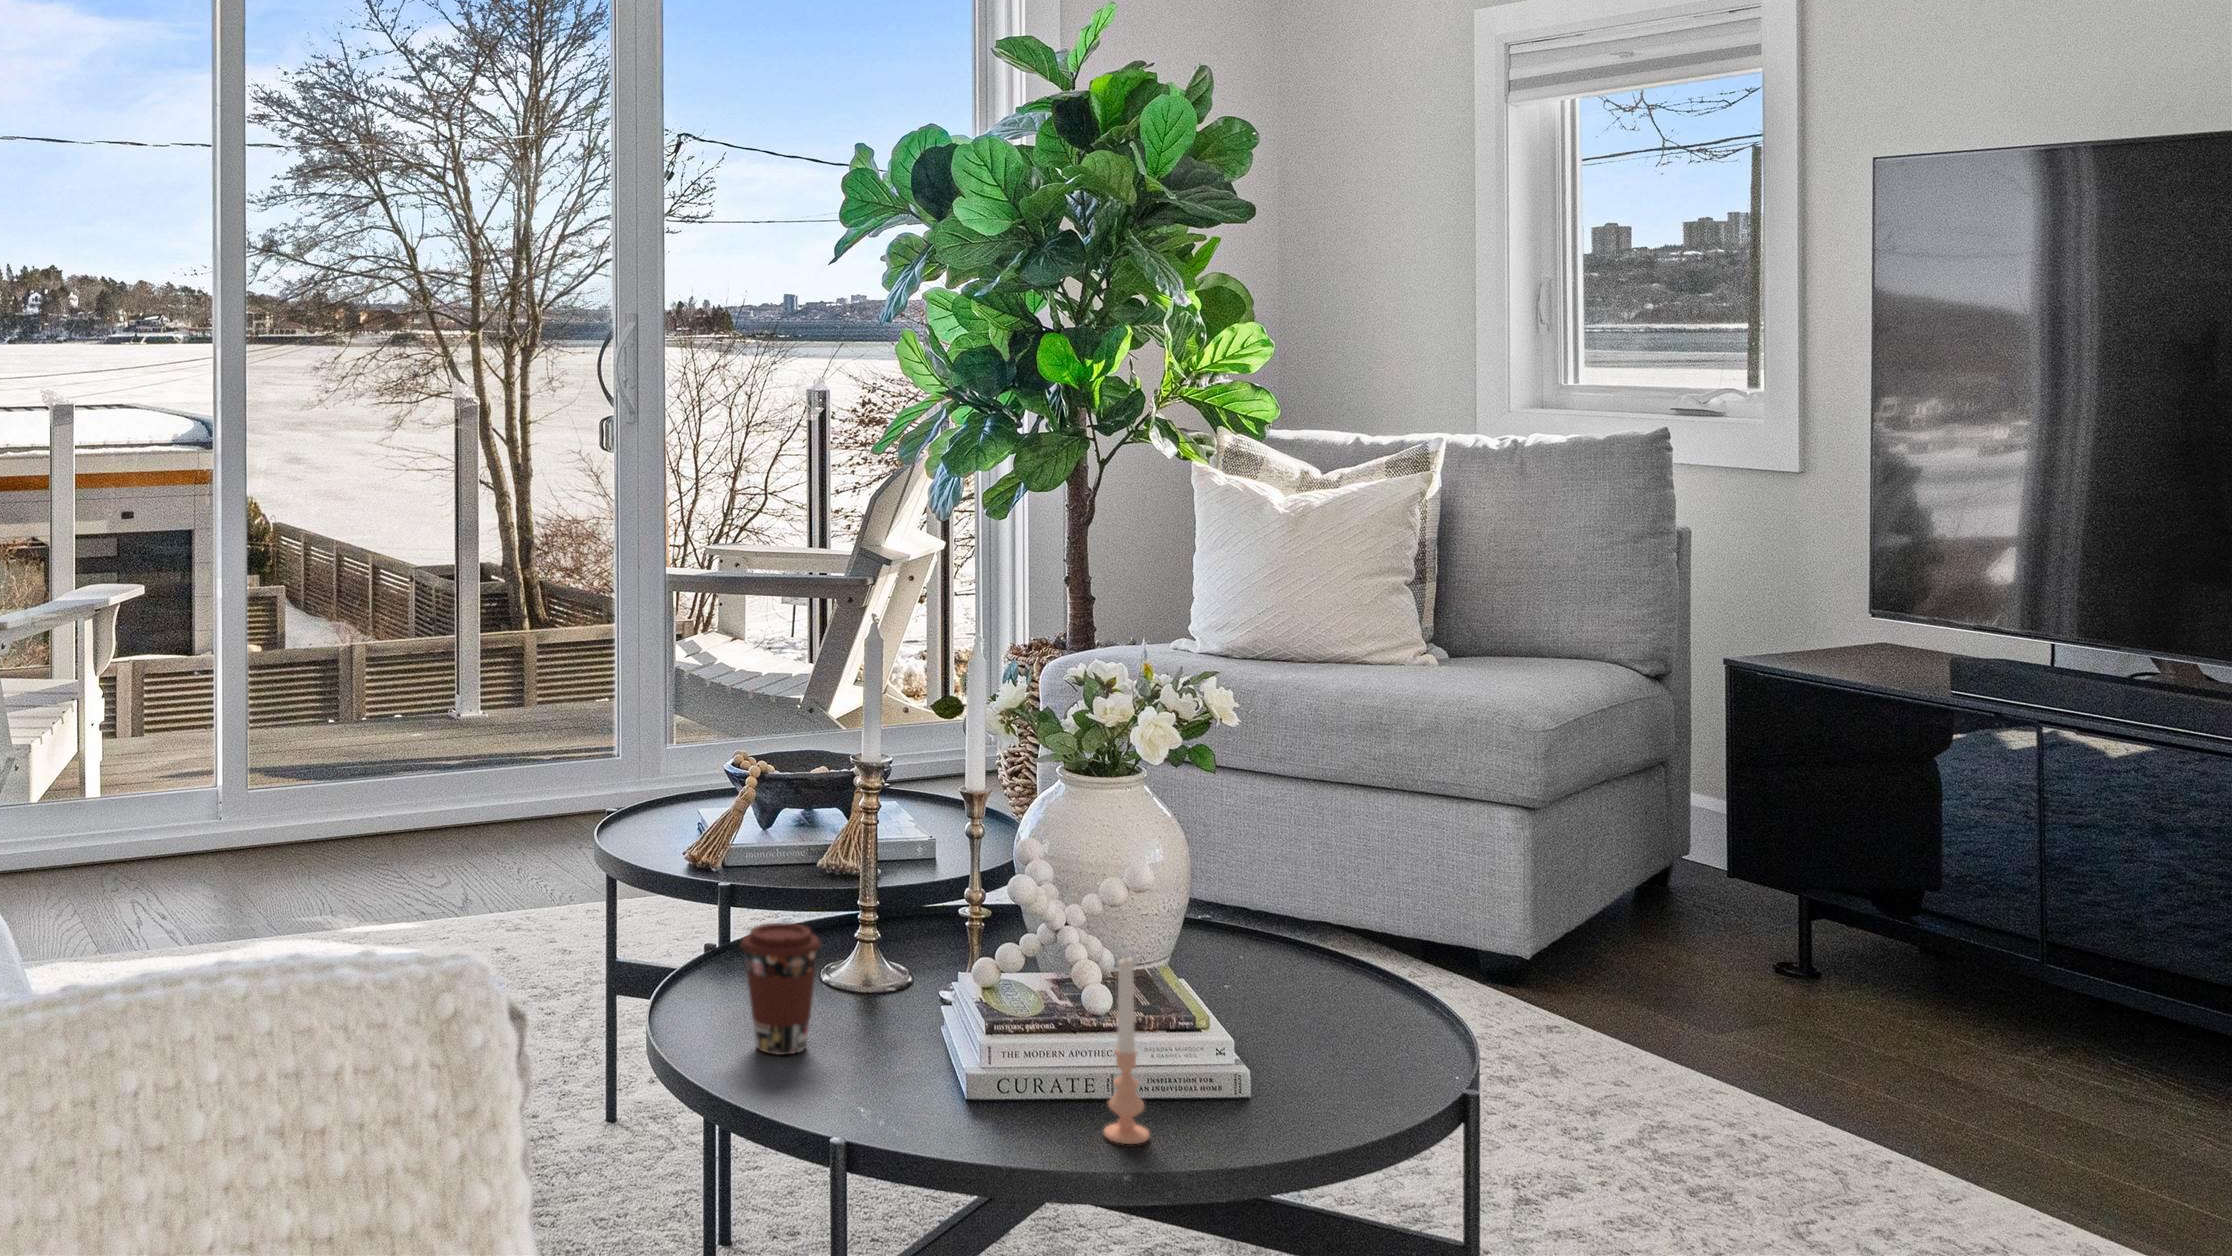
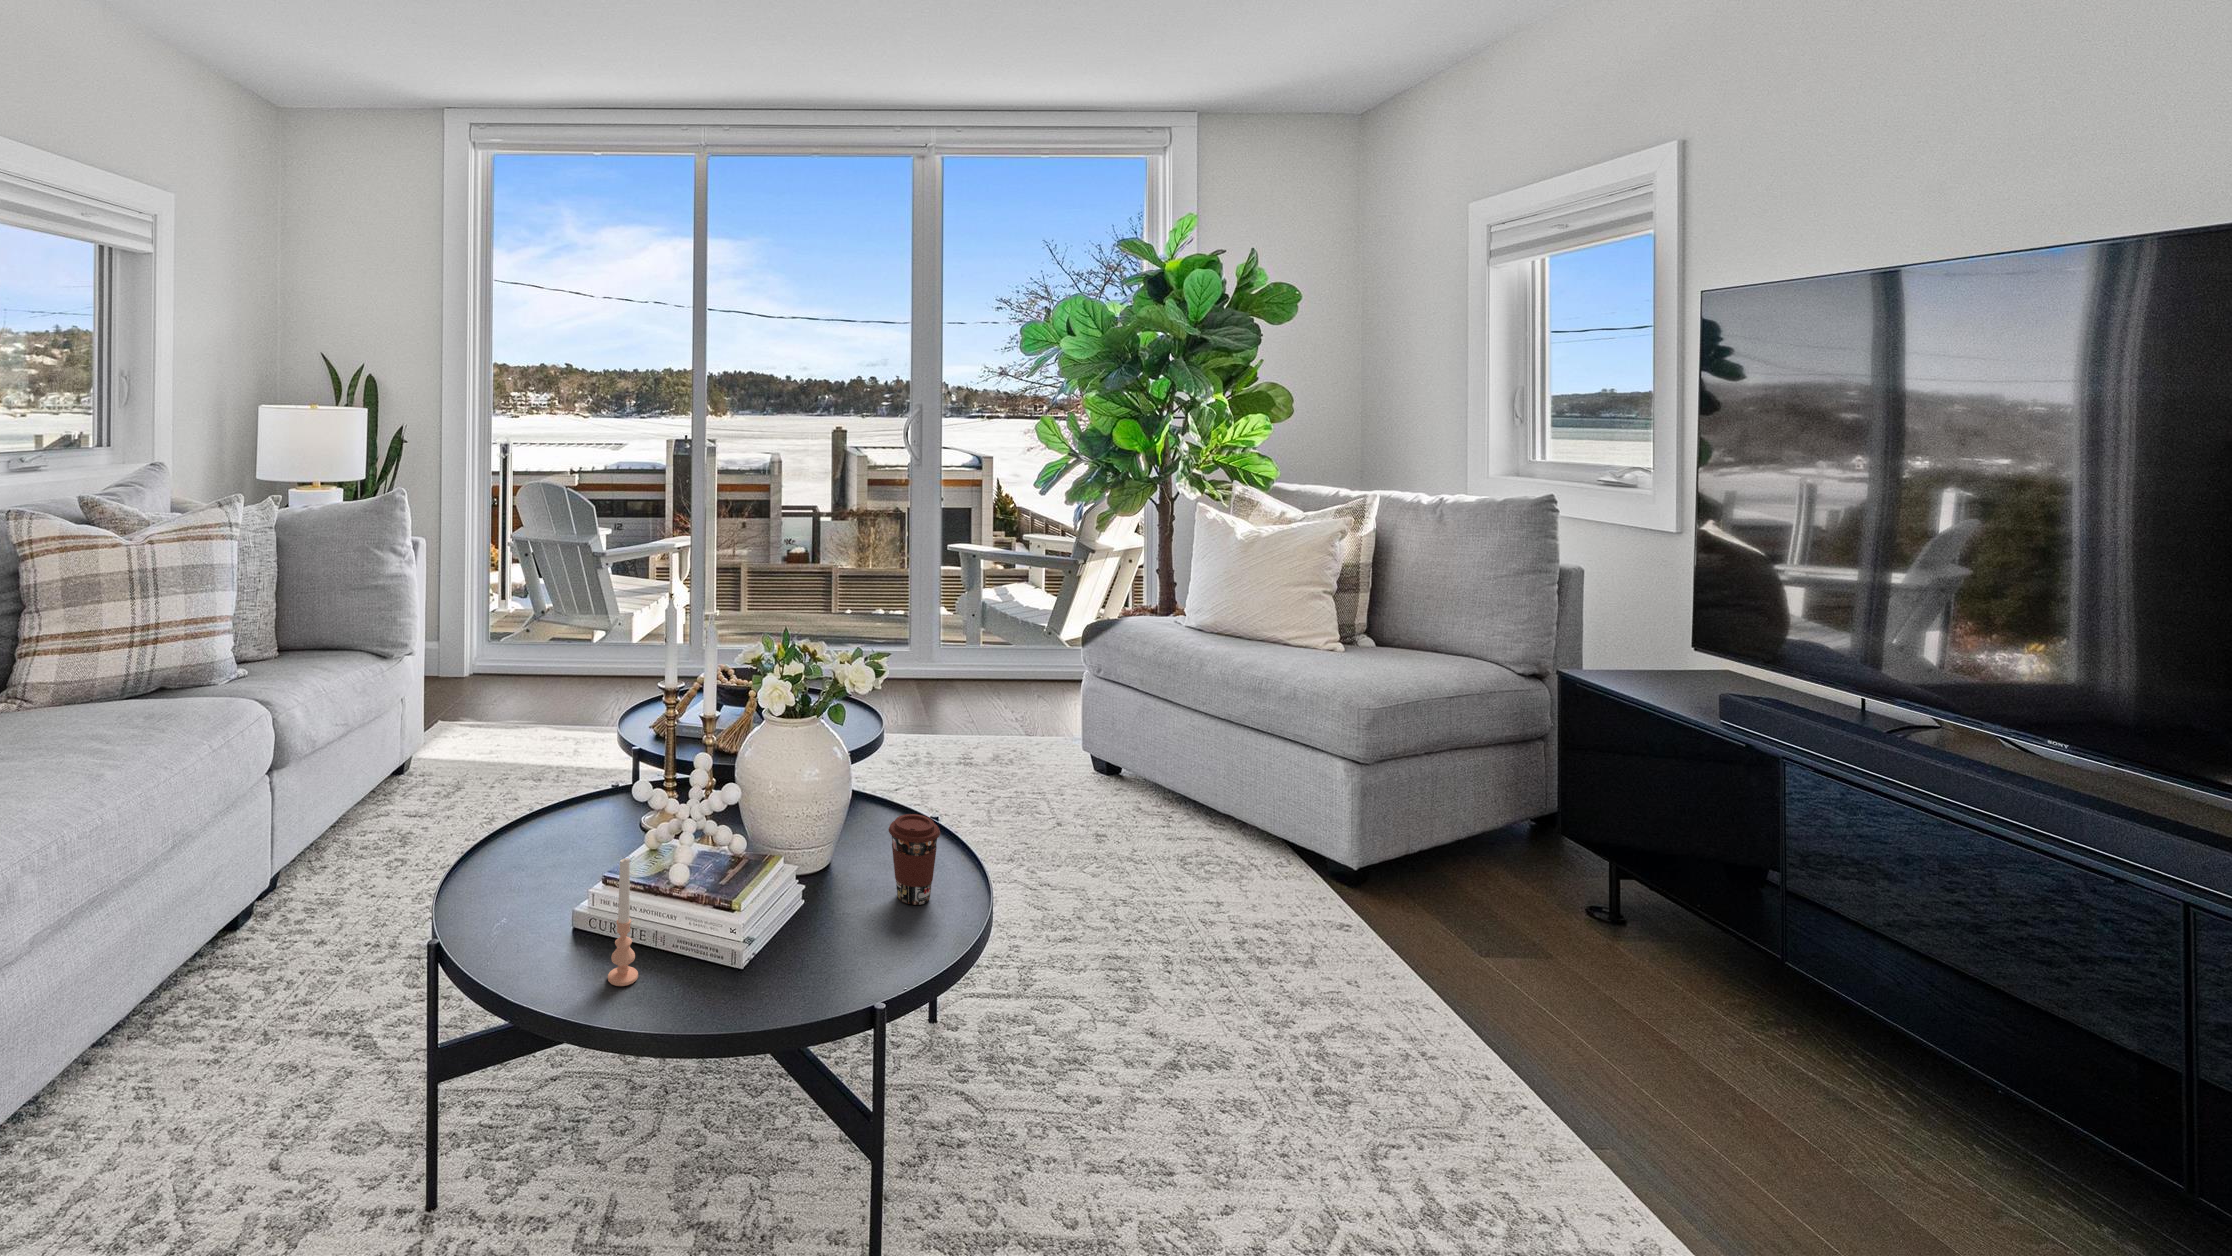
coffee cup: present [741,923,821,1055] -> present [889,814,940,905]

